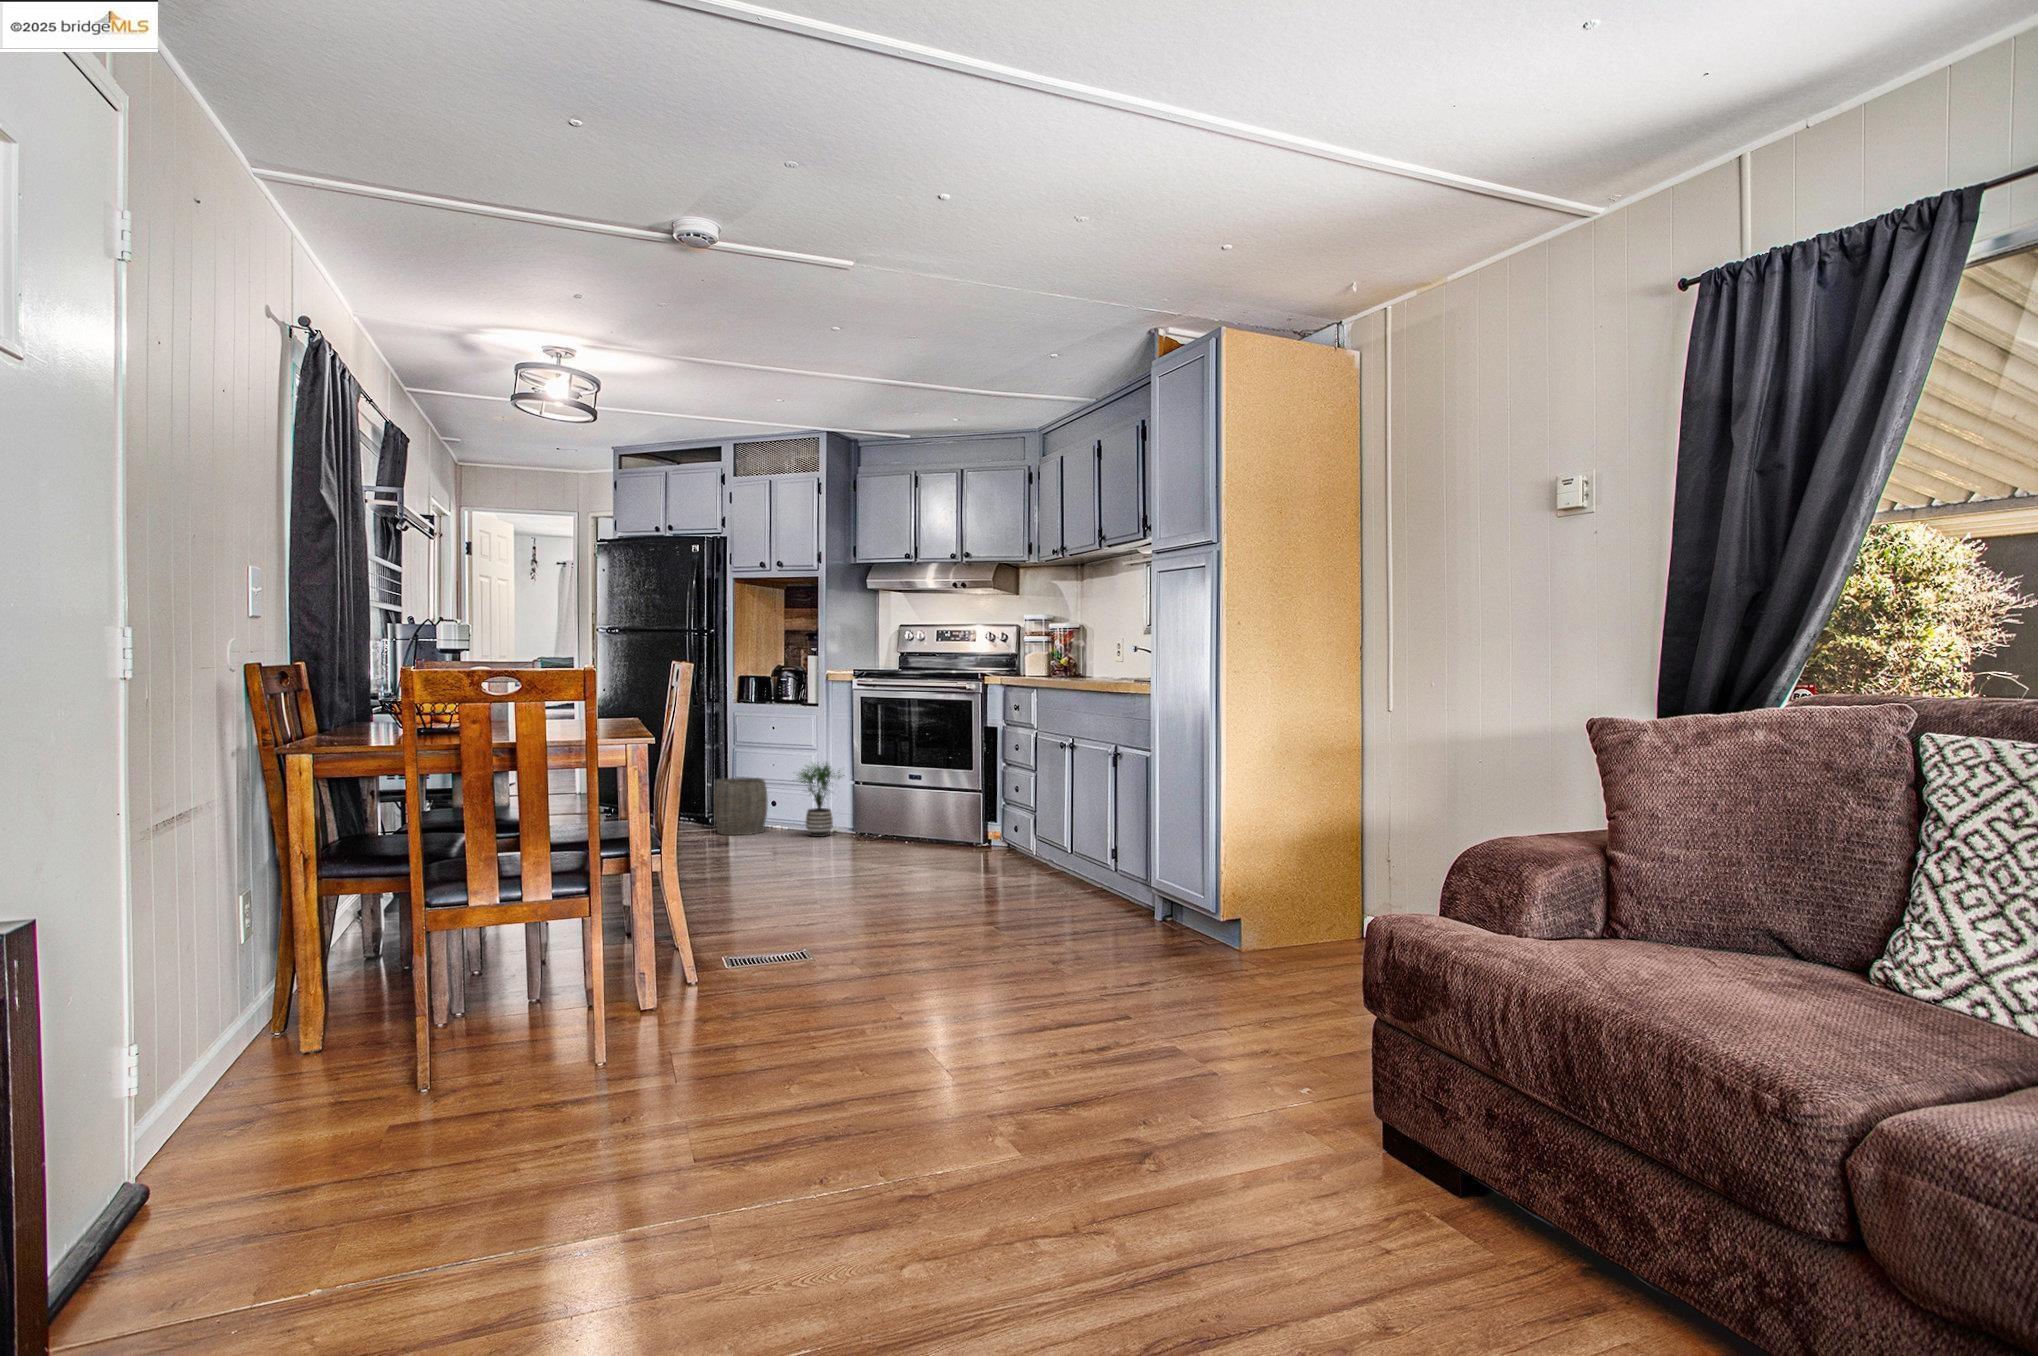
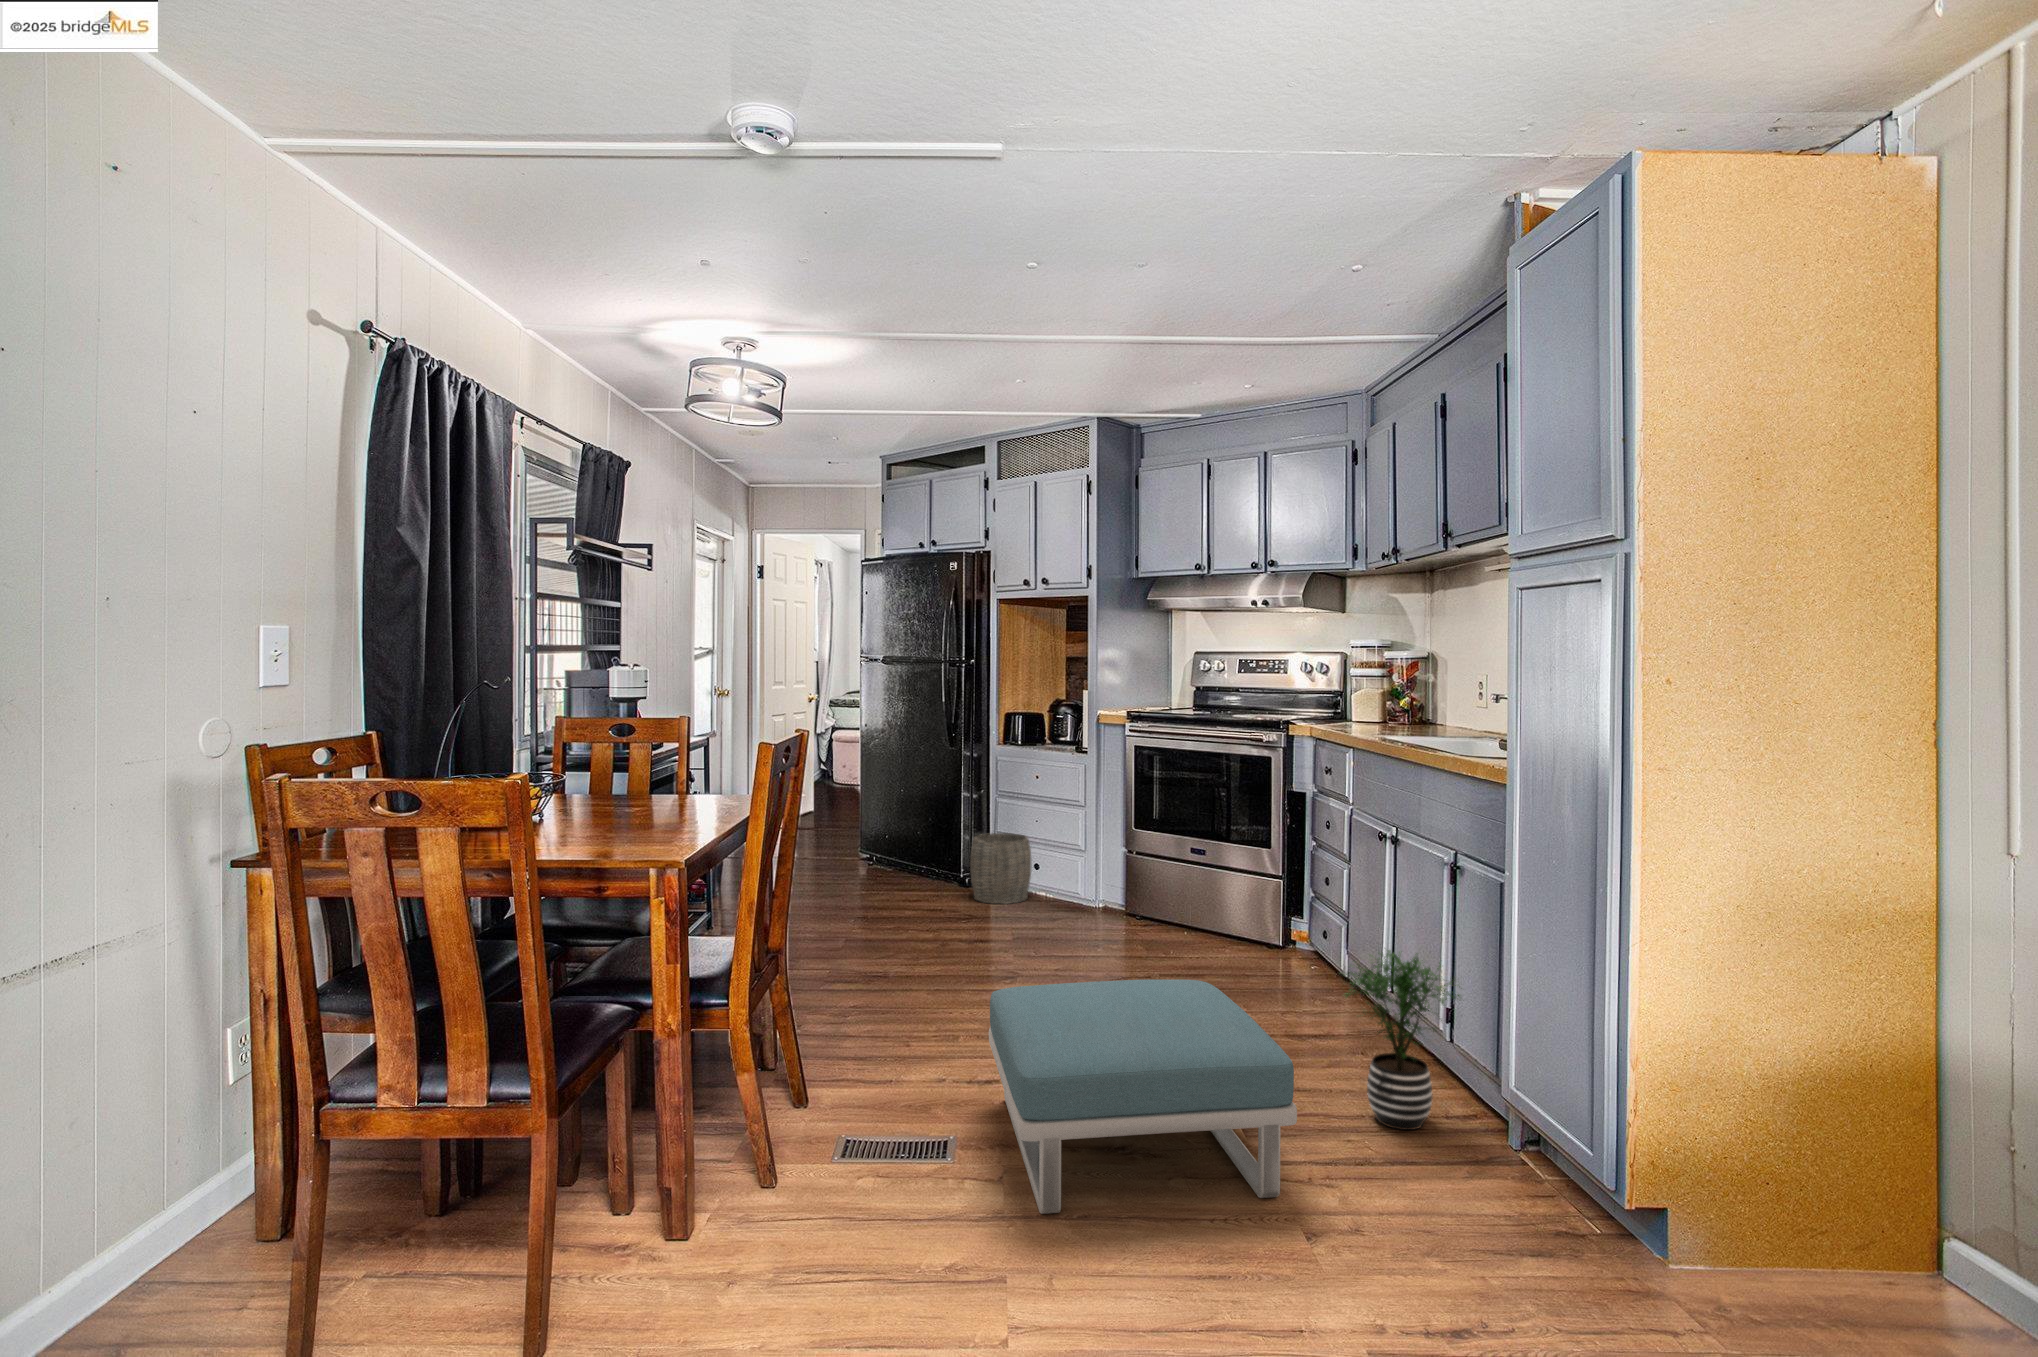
potted plant: present [799,762,844,837] -> present [1344,950,1459,1130]
footstool: none [818,837,1038,967] -> present [989,979,1297,1214]

